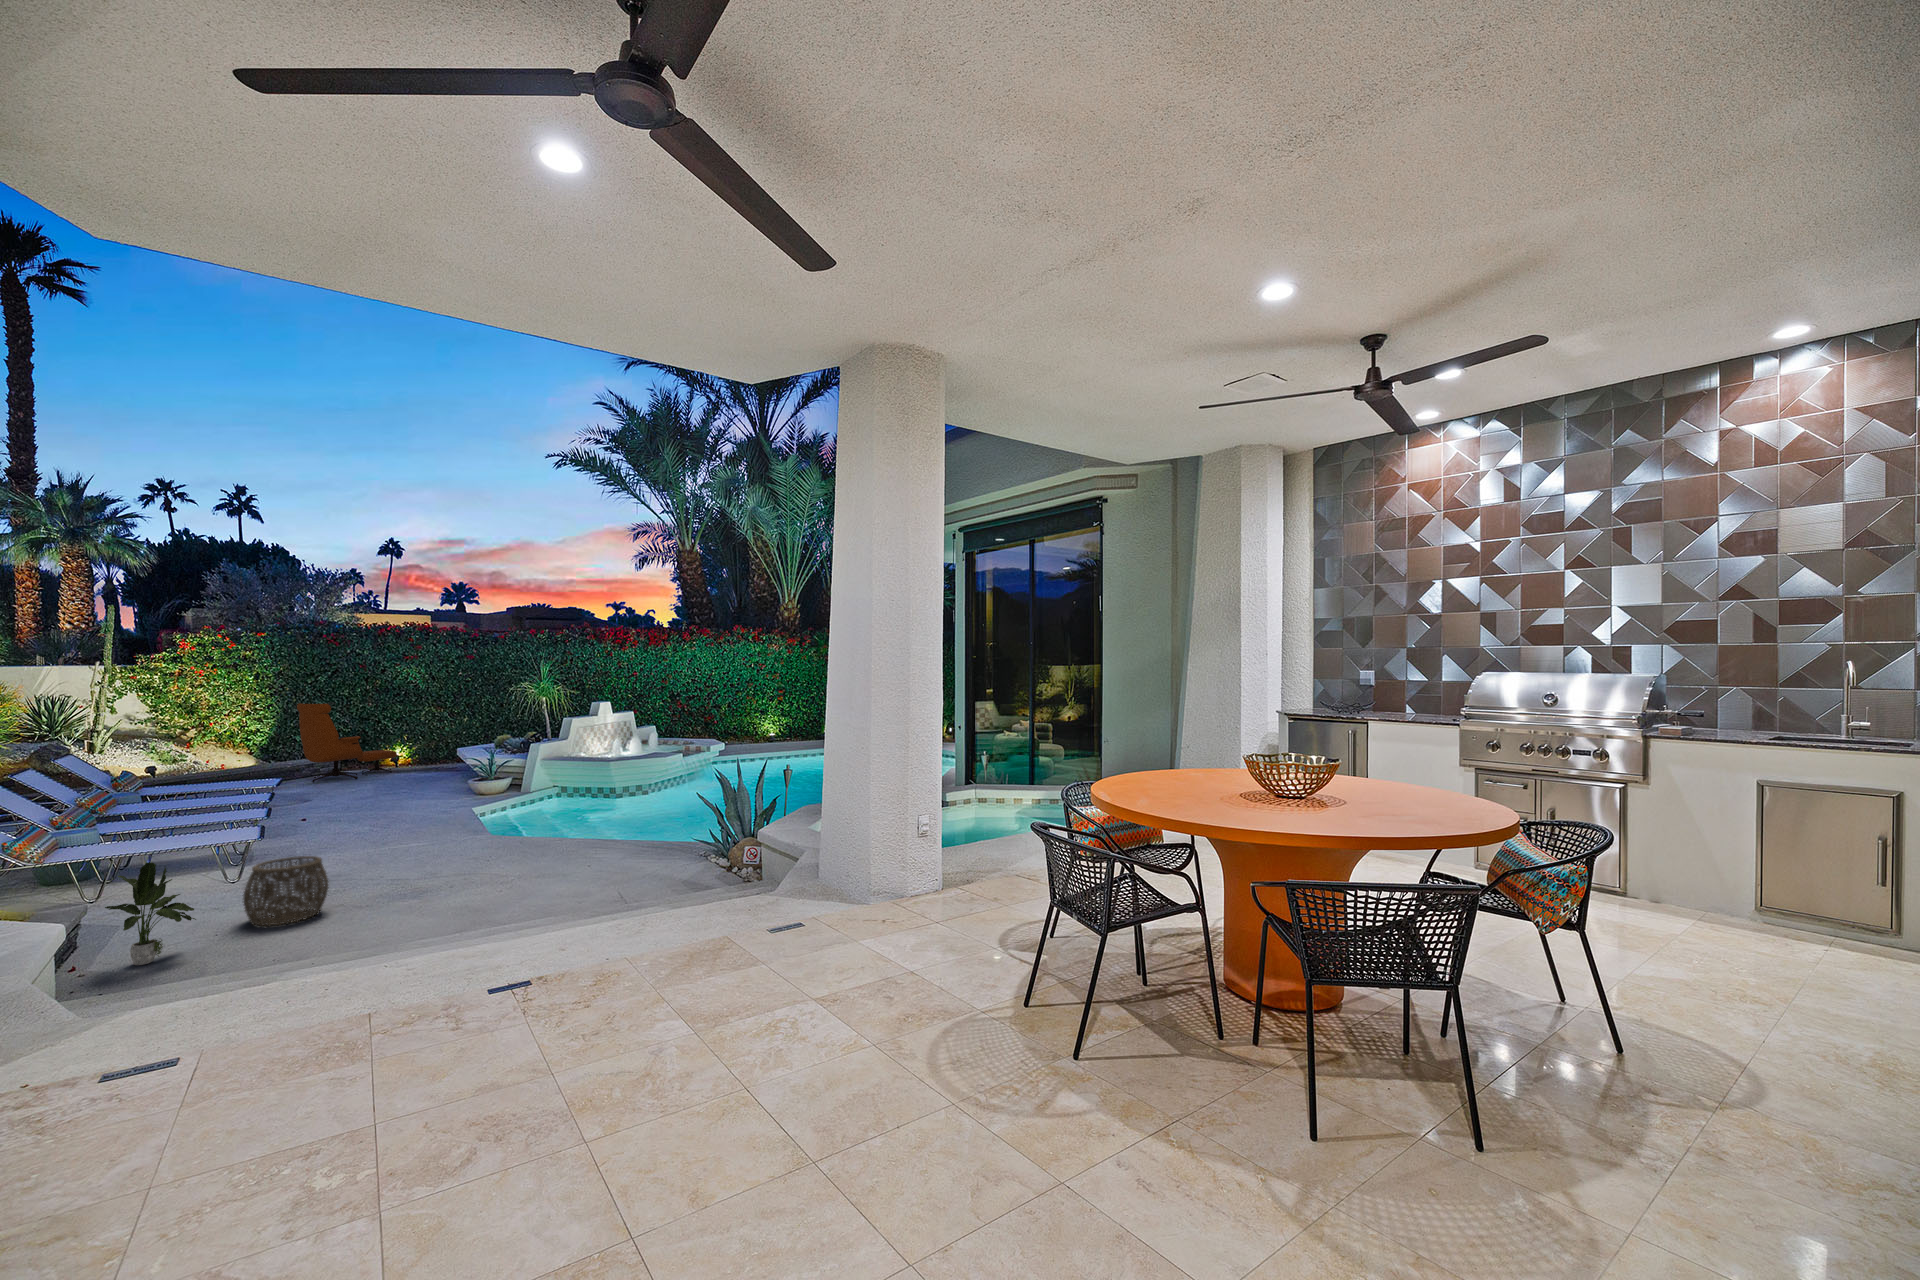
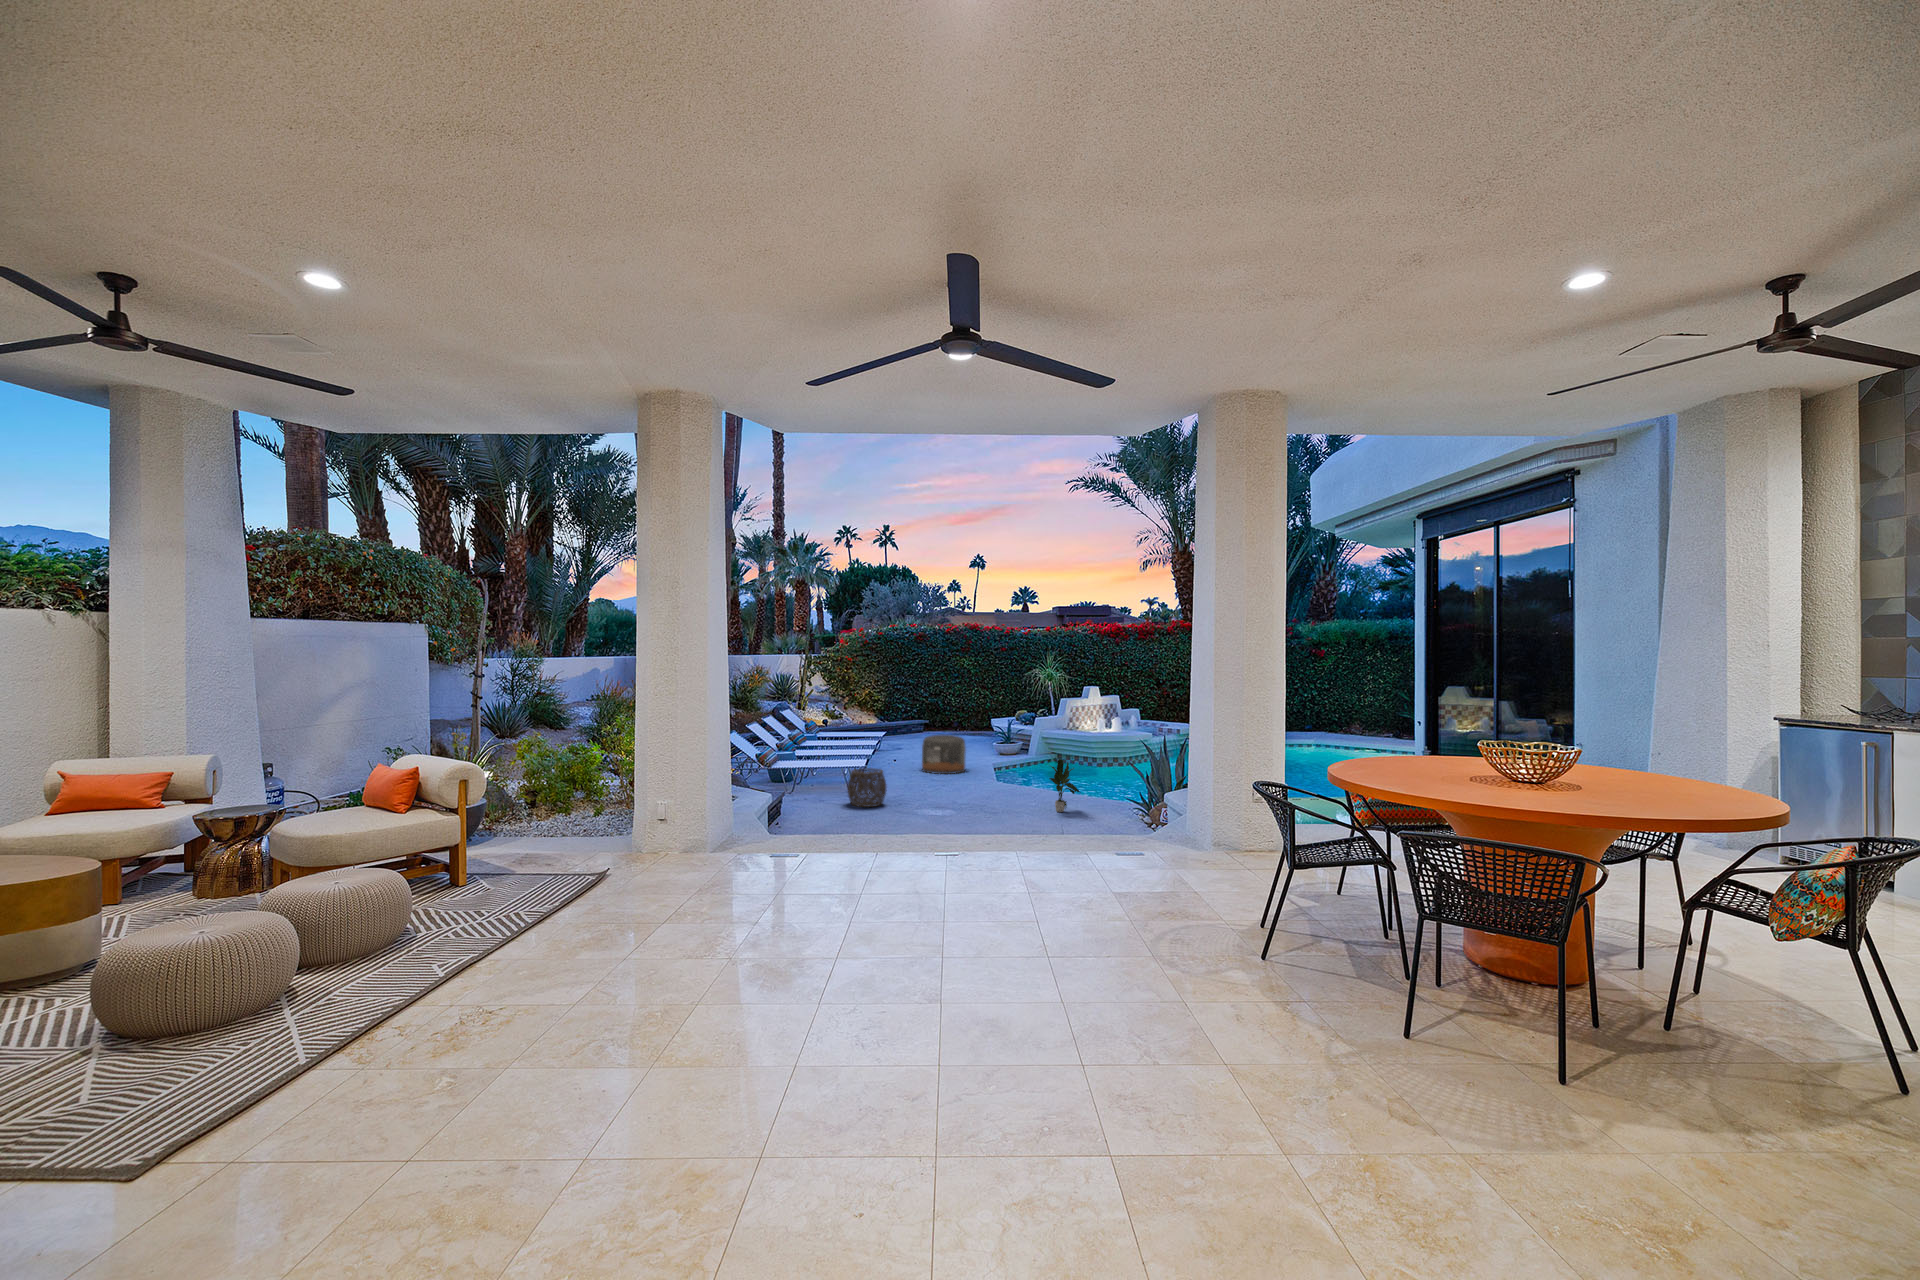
lounge chair: present [297,703,397,782] -> none [900,680,958,737]
pouf: none [365,781,442,840] -> present [922,735,966,774]
potted plant: present [105,862,196,965] -> present [1049,759,1080,812]

